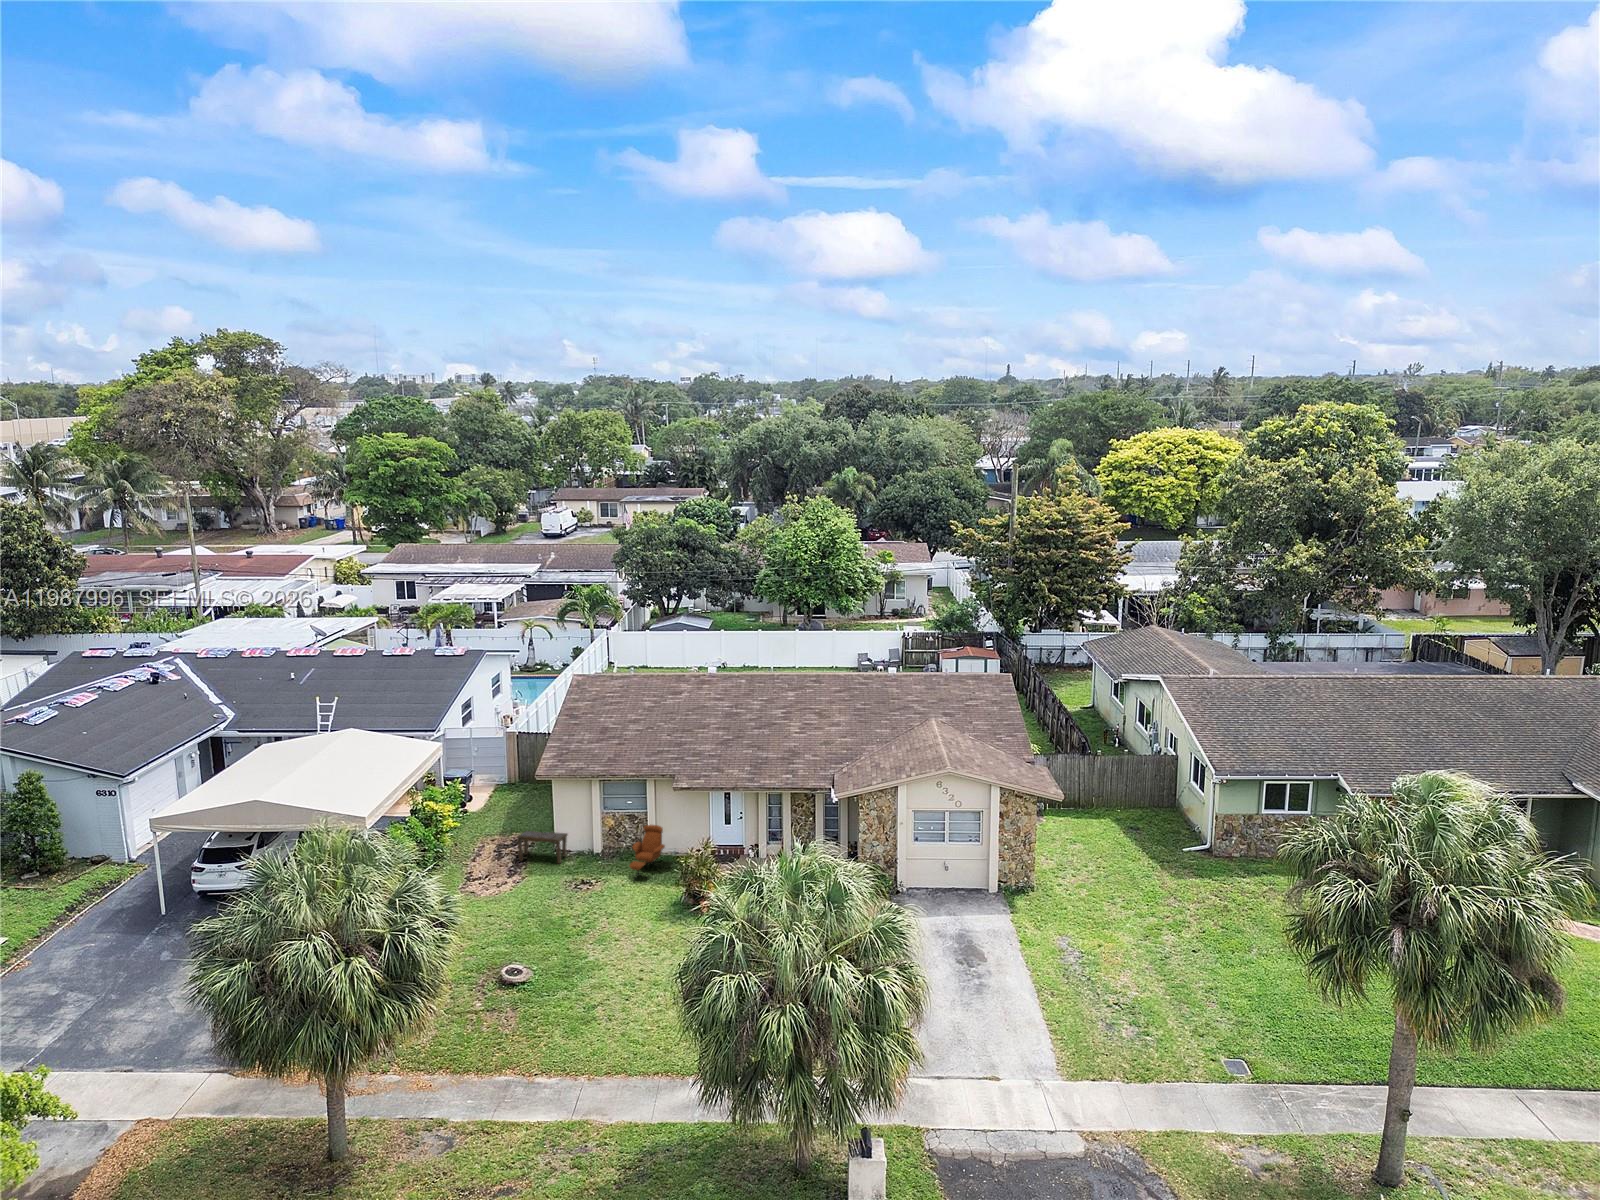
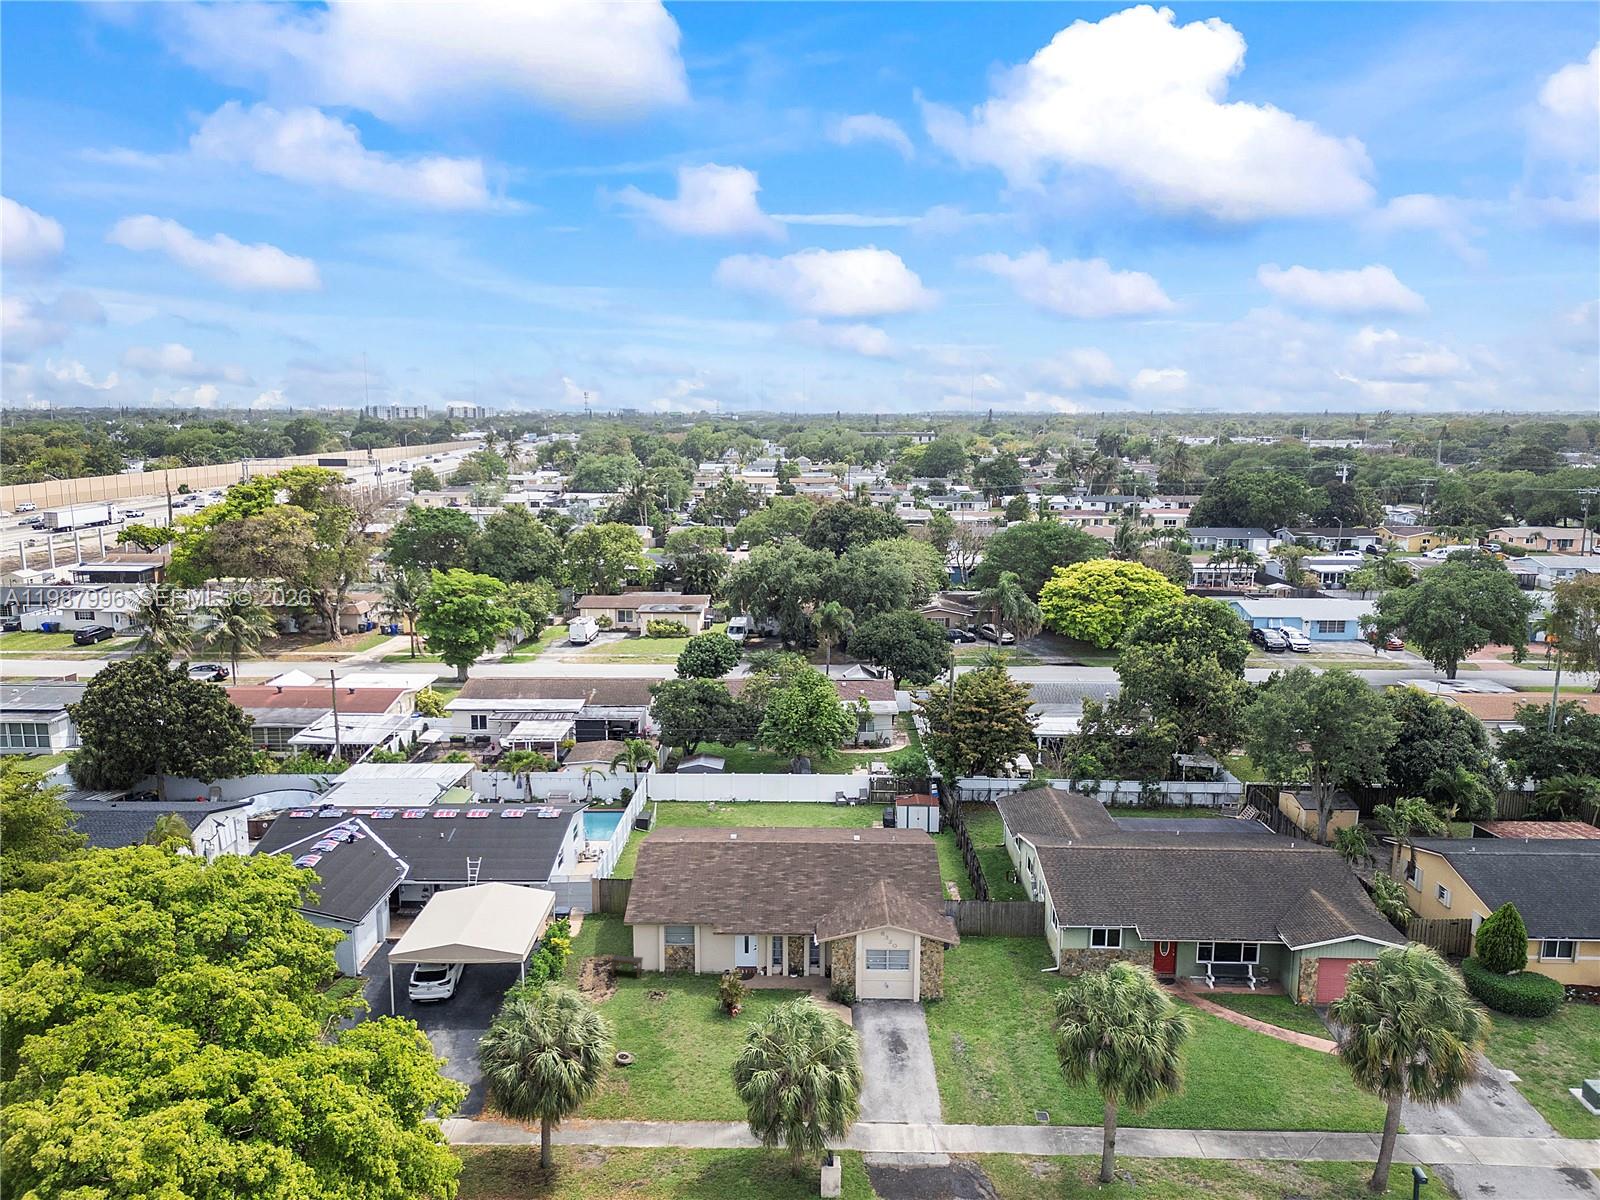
lounge chair: present [630,825,665,877] -> none [684,952,707,992]

